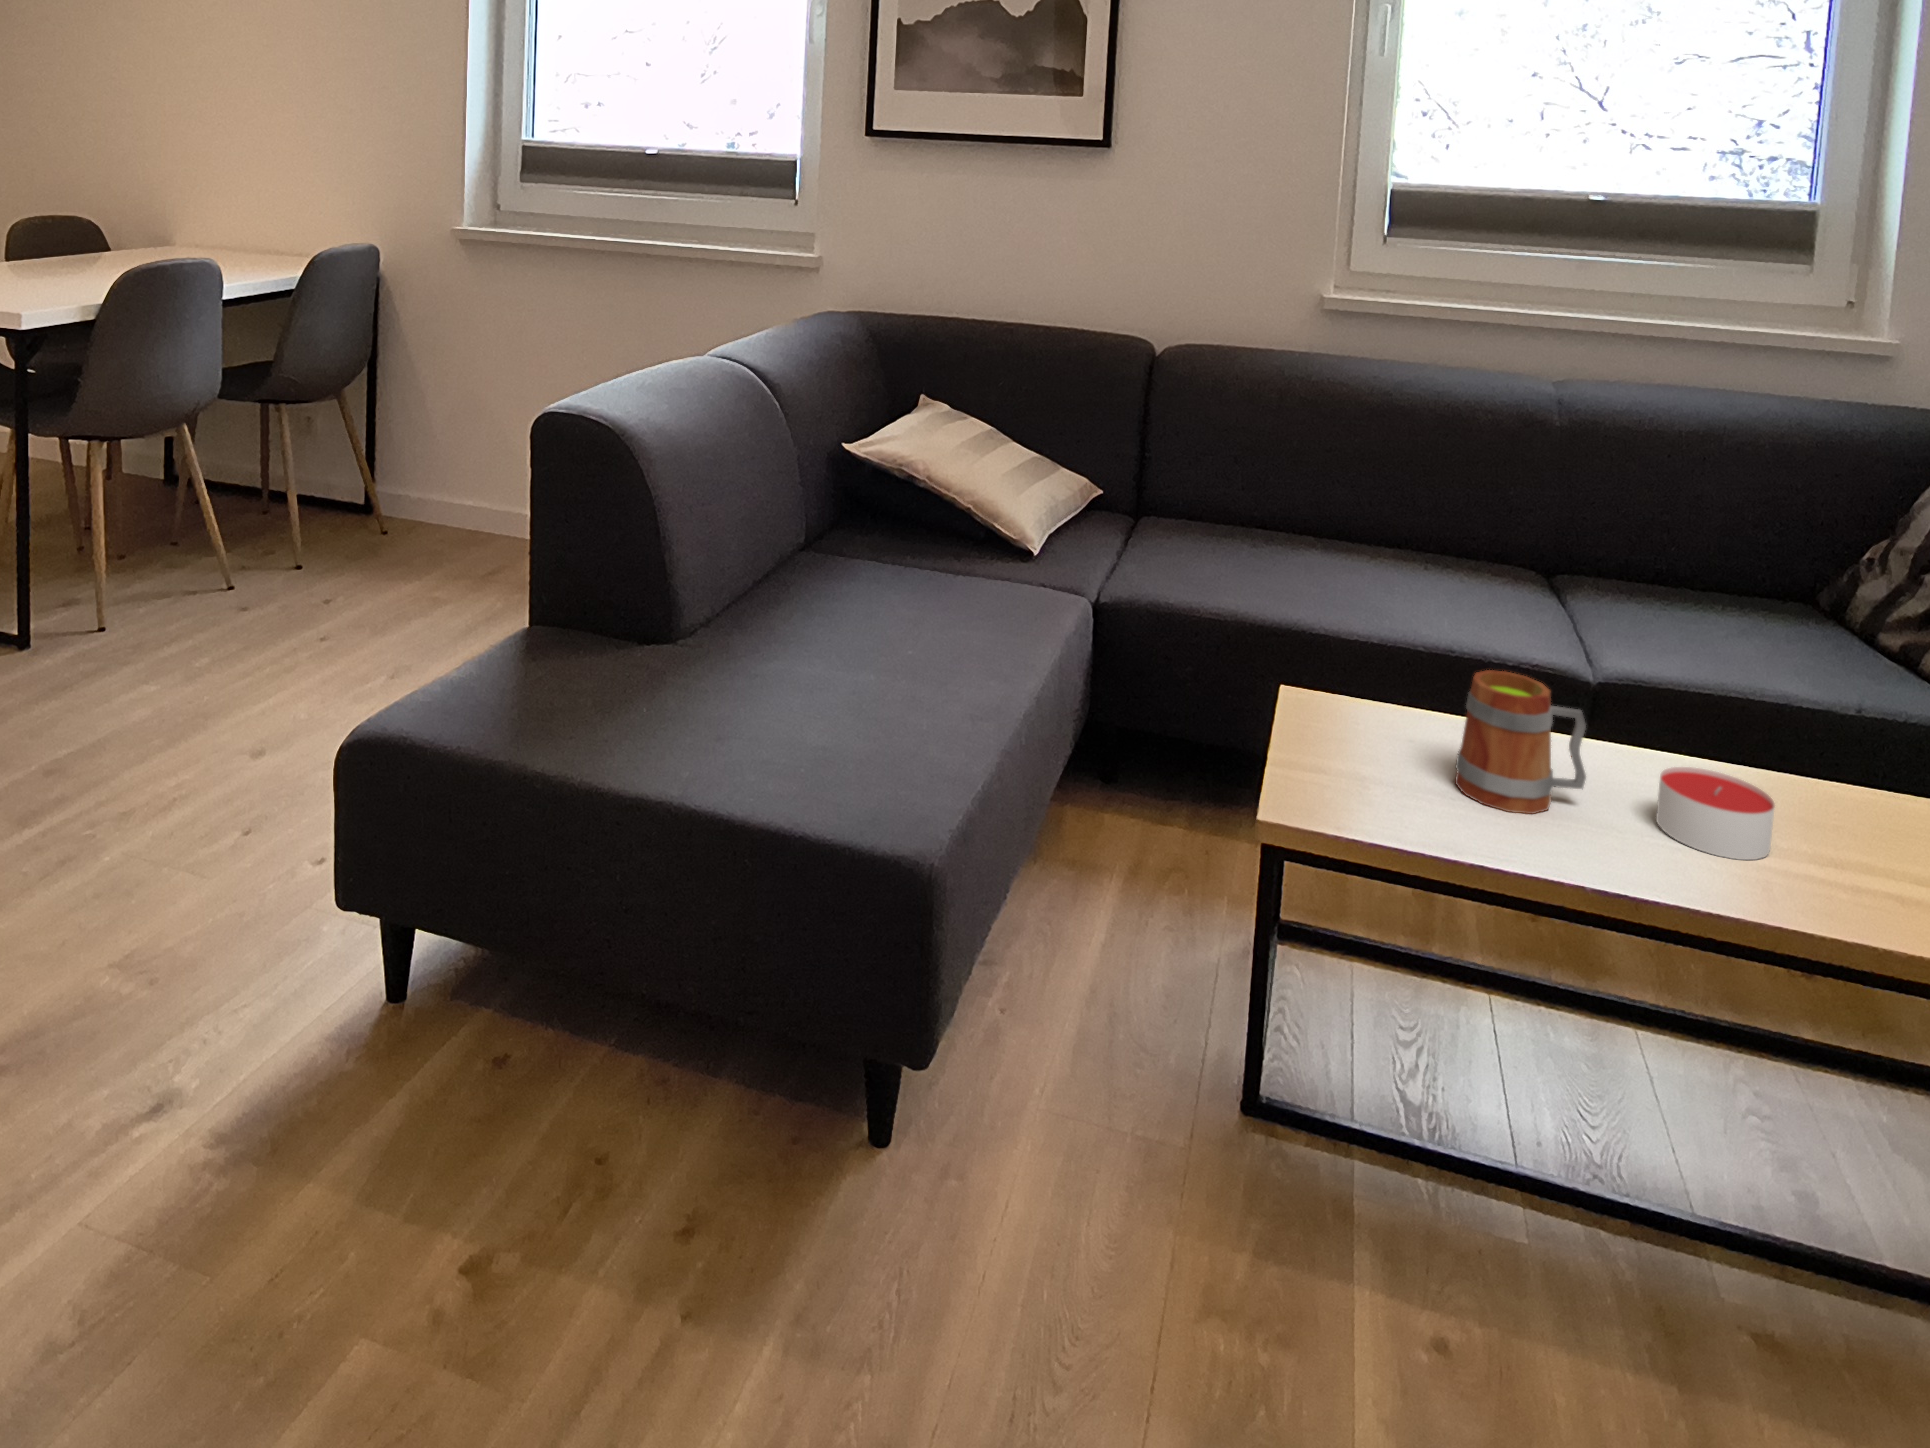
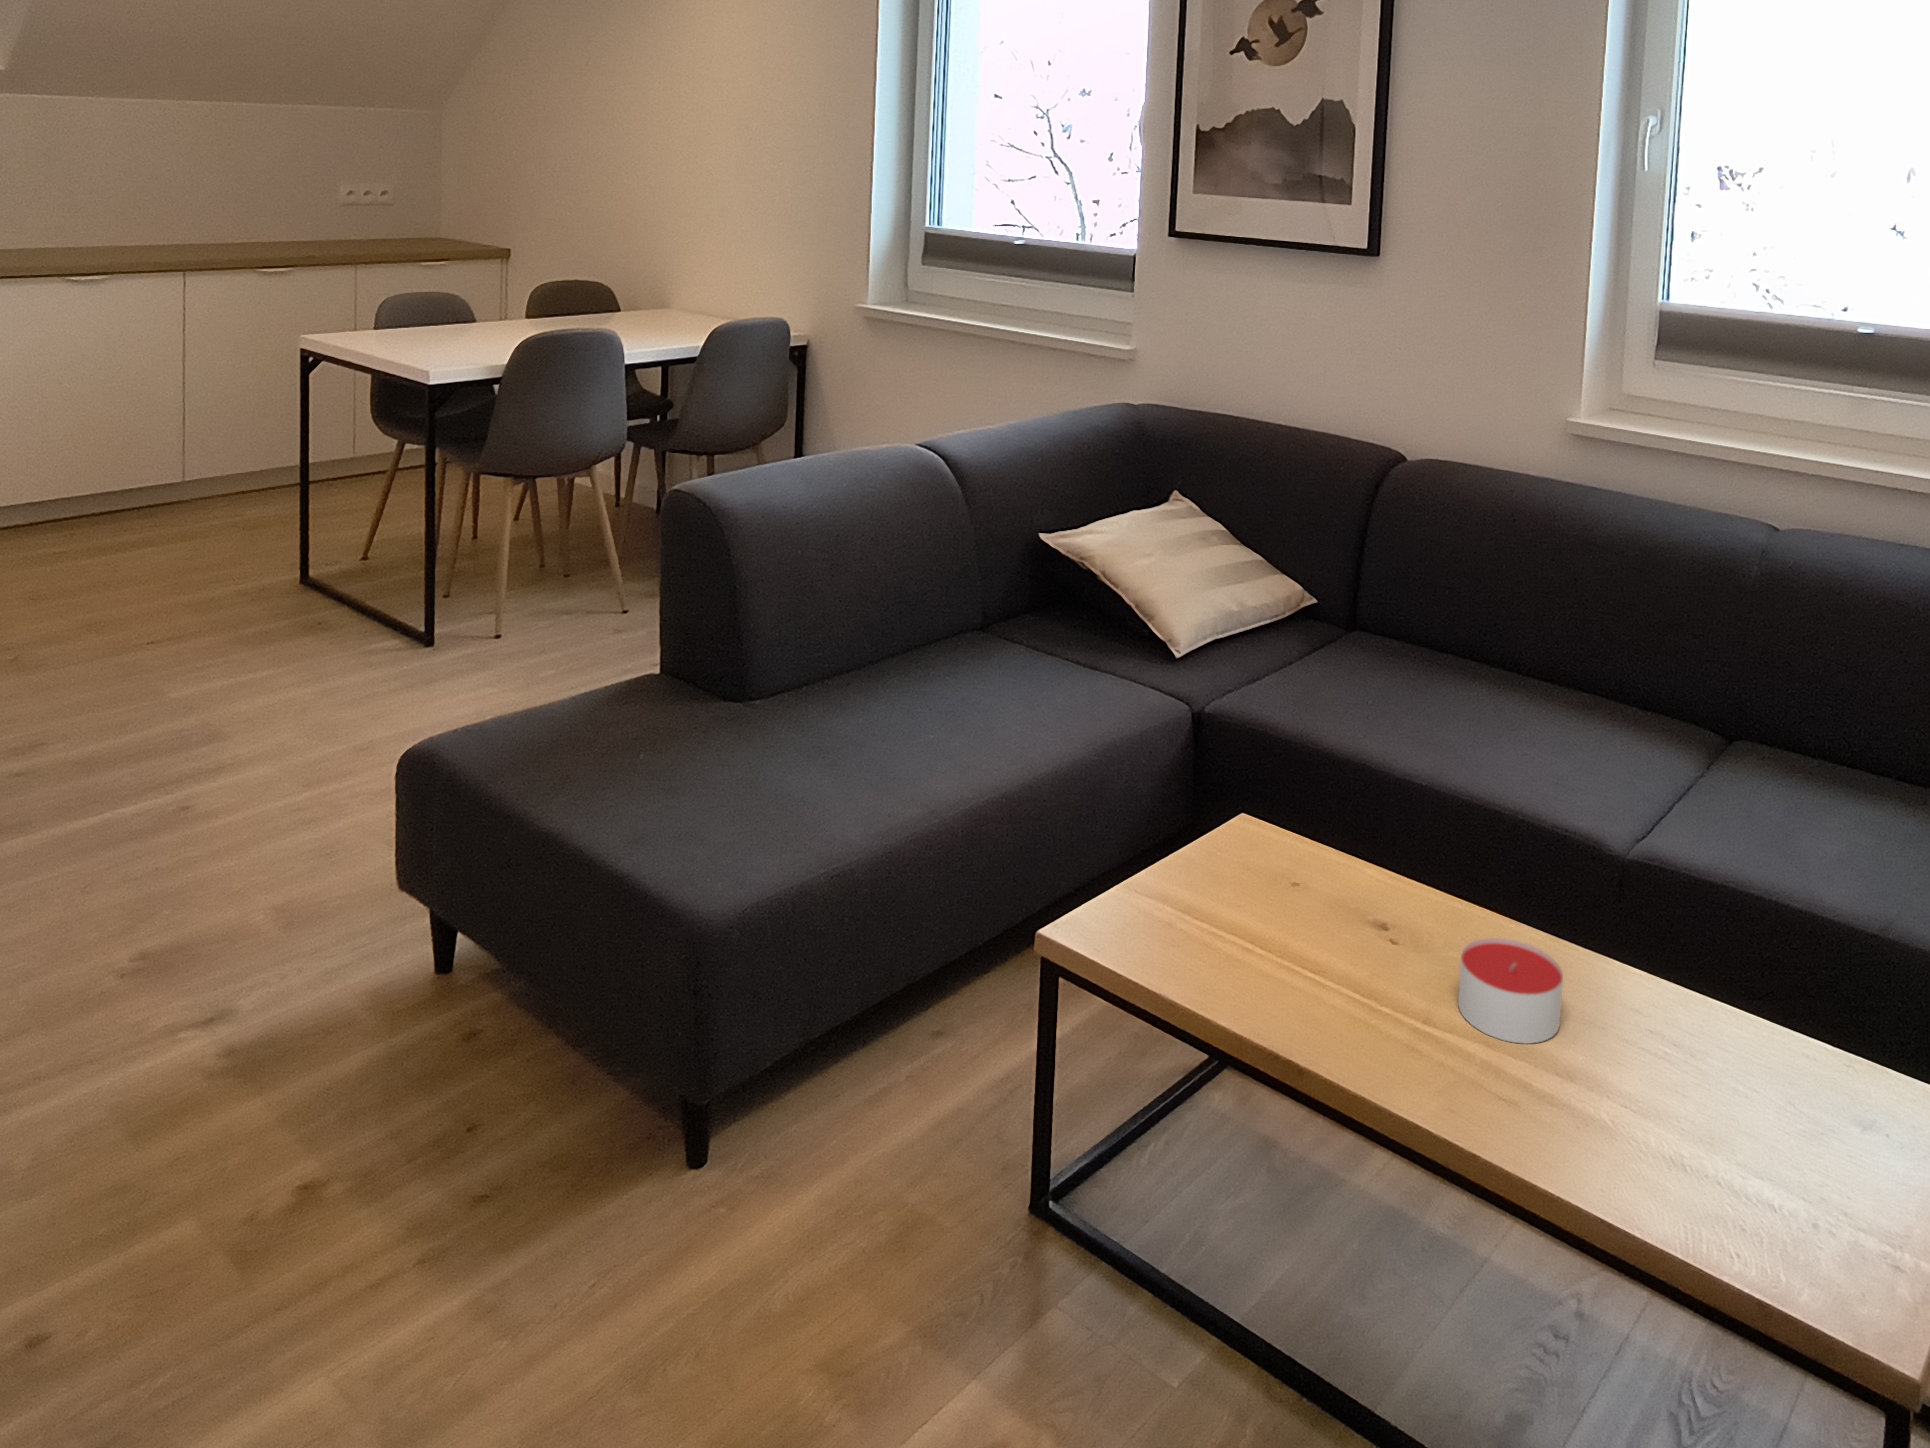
mug: present [1455,670,1586,814] -> none [1299,811,1412,961]

